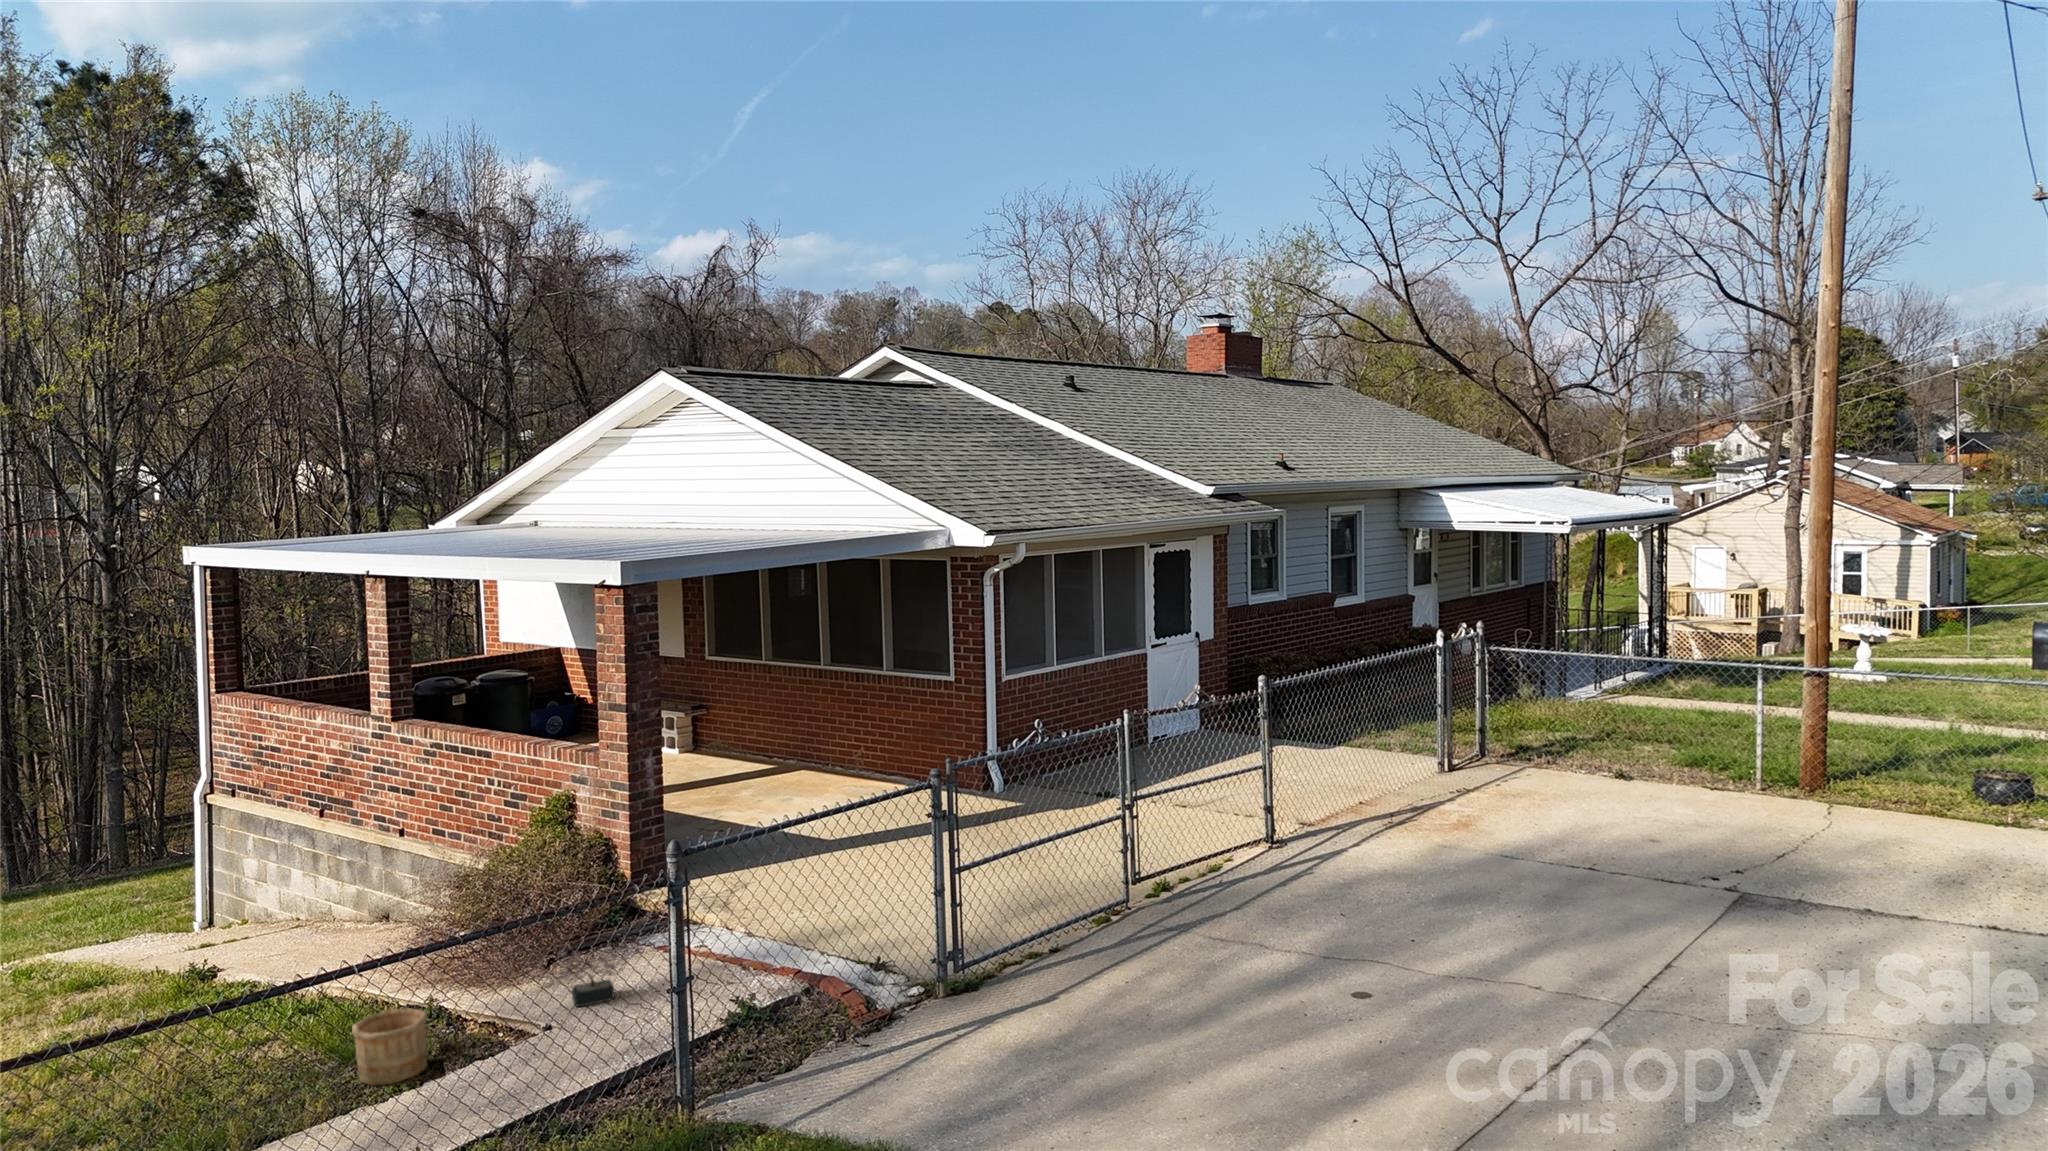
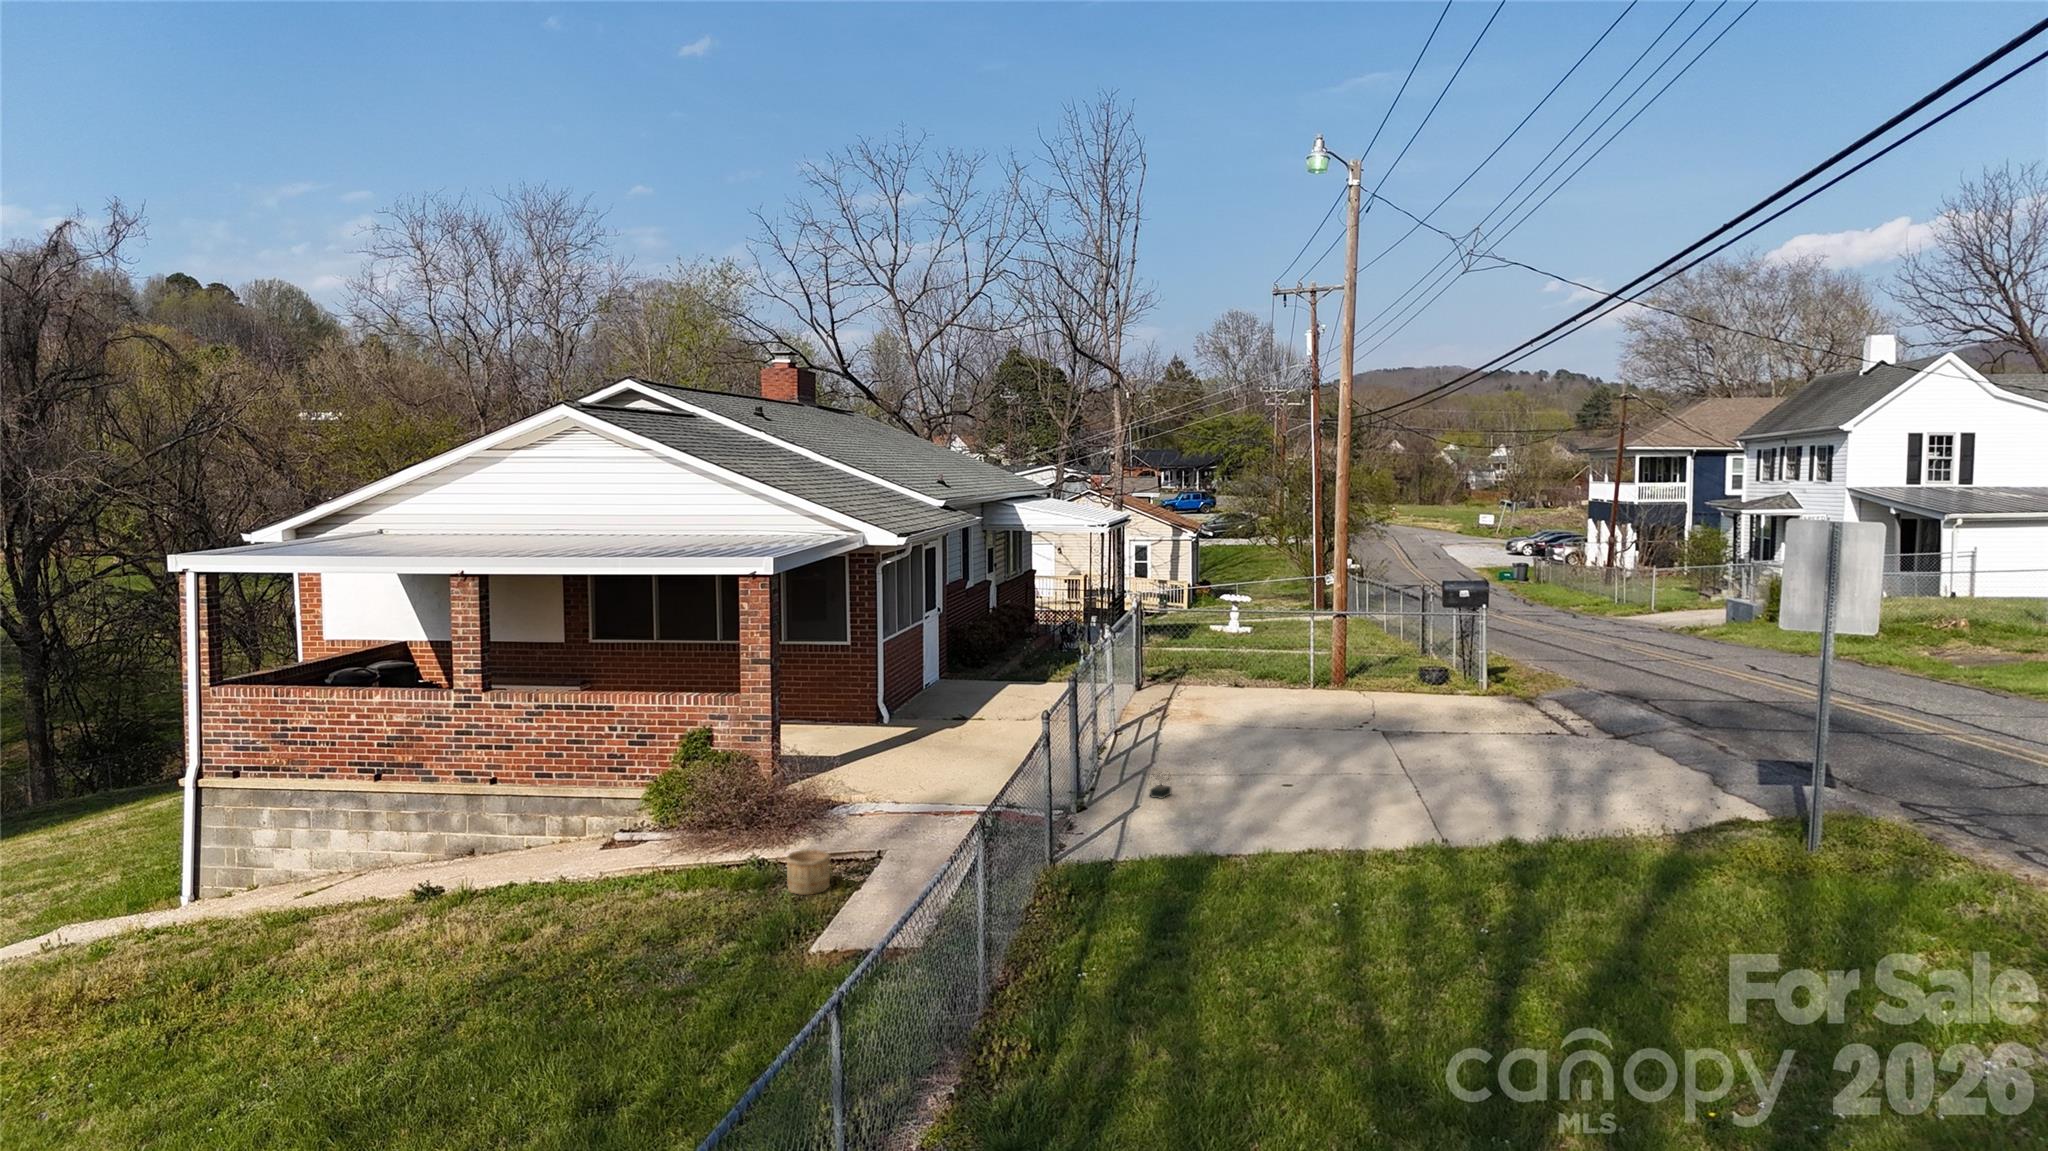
decorative plant: present [555,952,622,1007] -> present [1150,772,1171,798]

